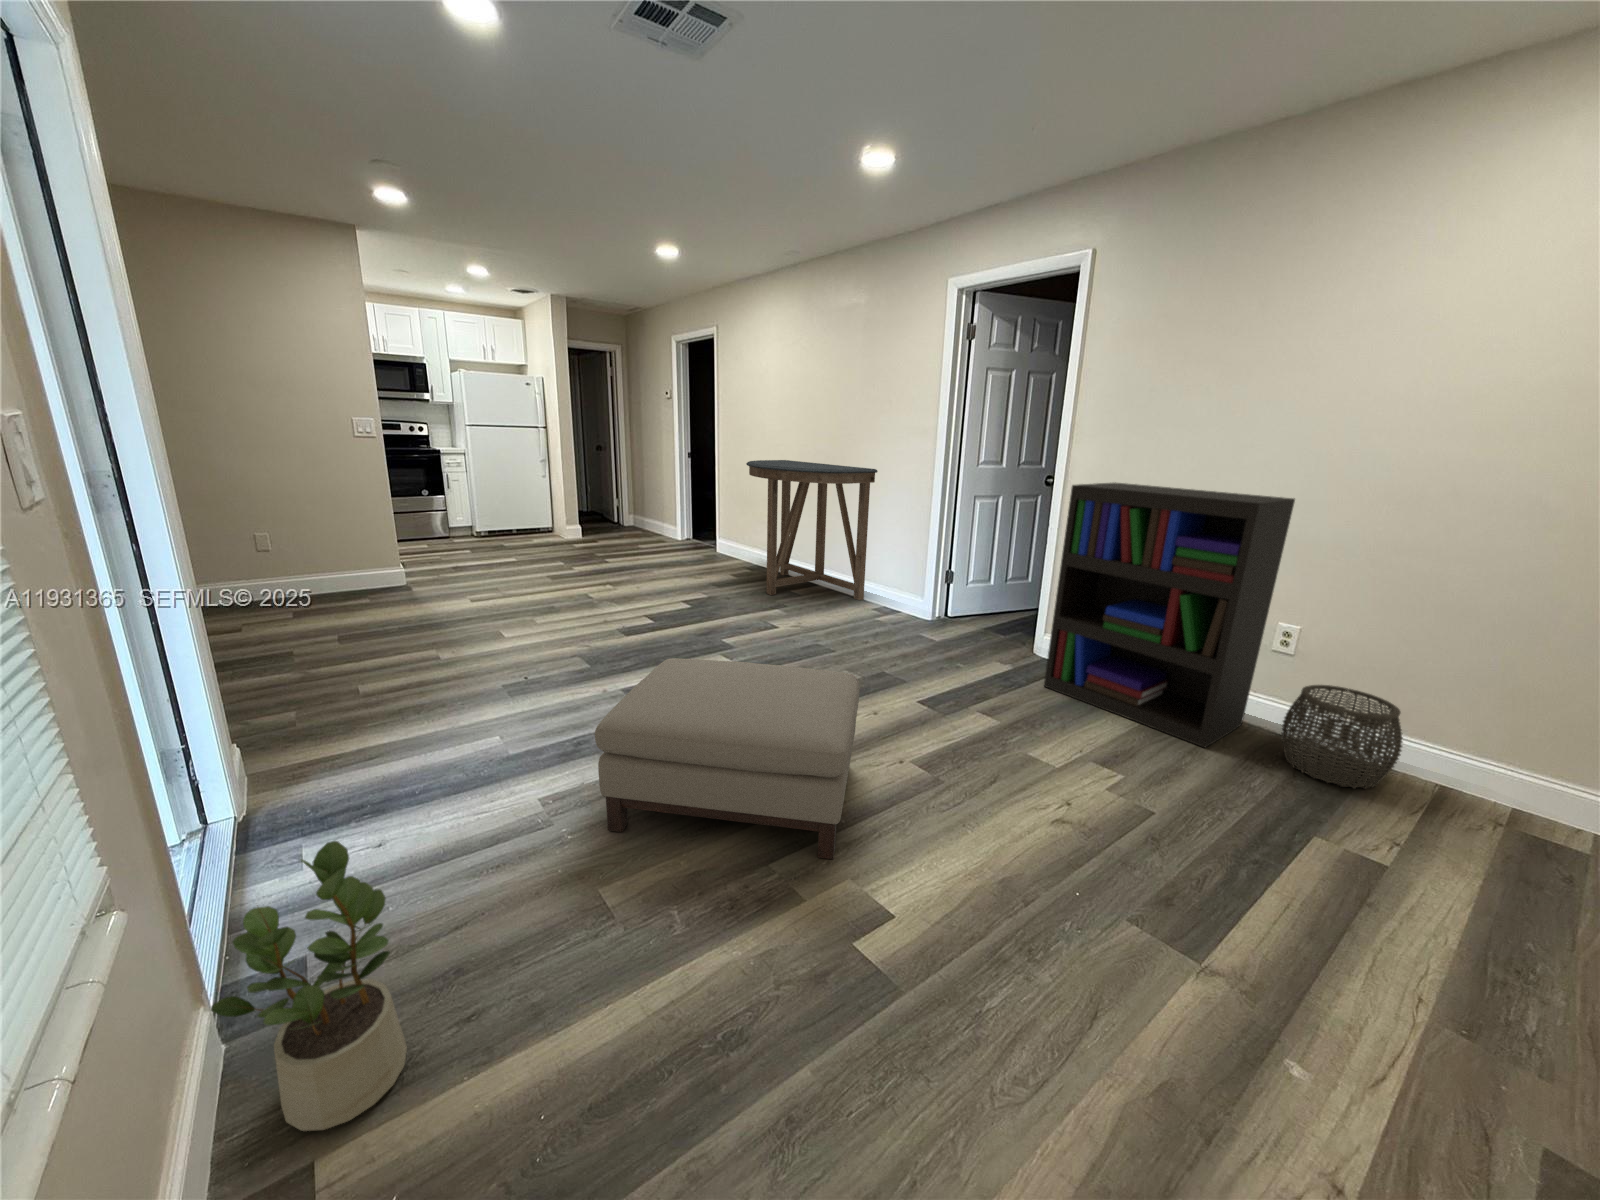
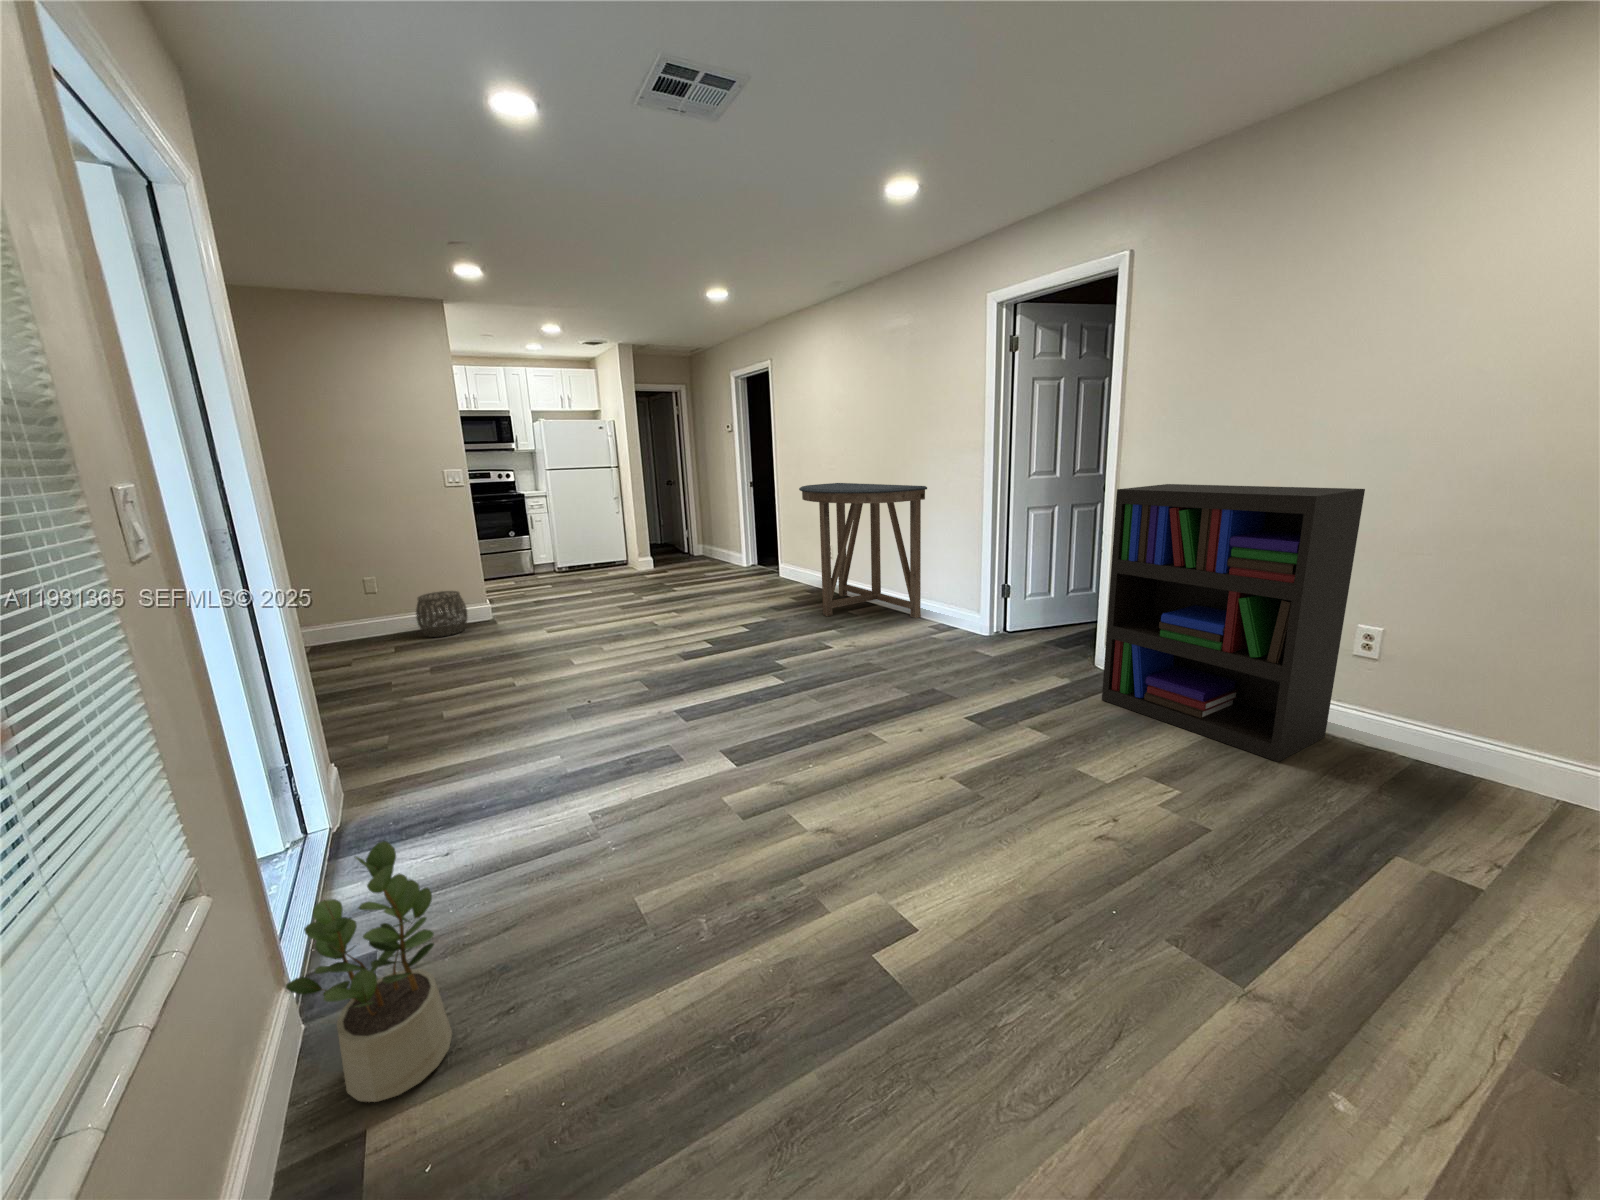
ottoman: present [595,658,860,859] -> none [632,679,892,873]
woven basket: present [1281,685,1403,789] -> present [416,591,467,637]

